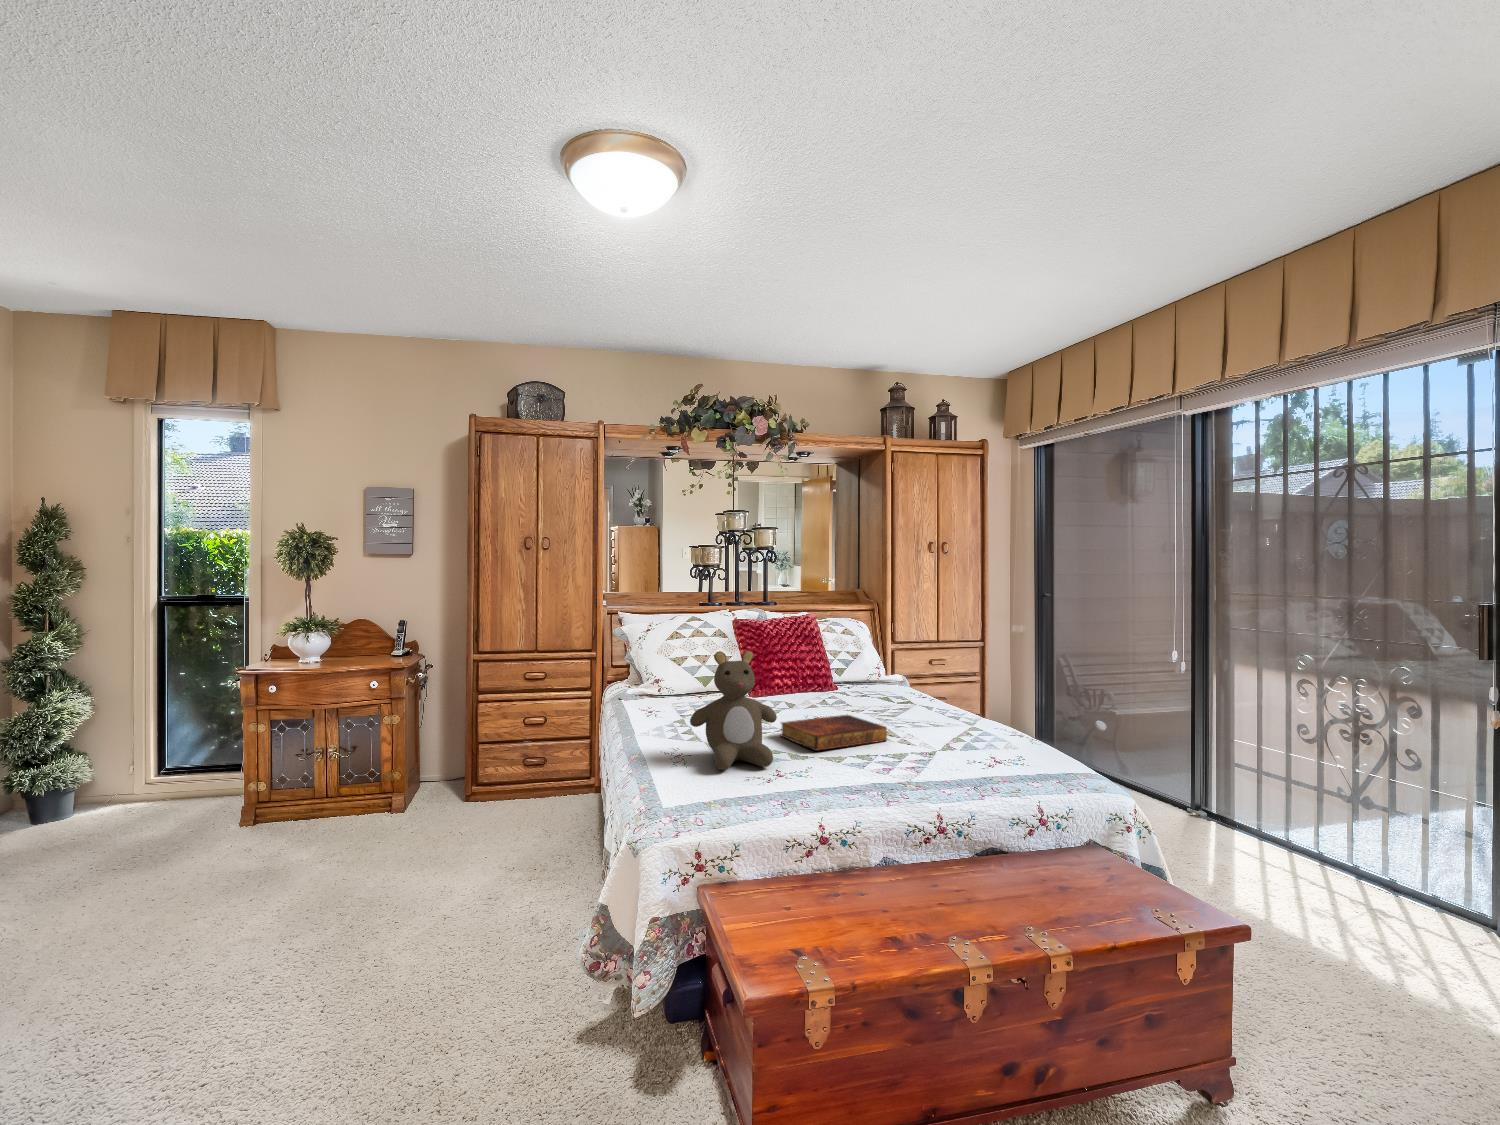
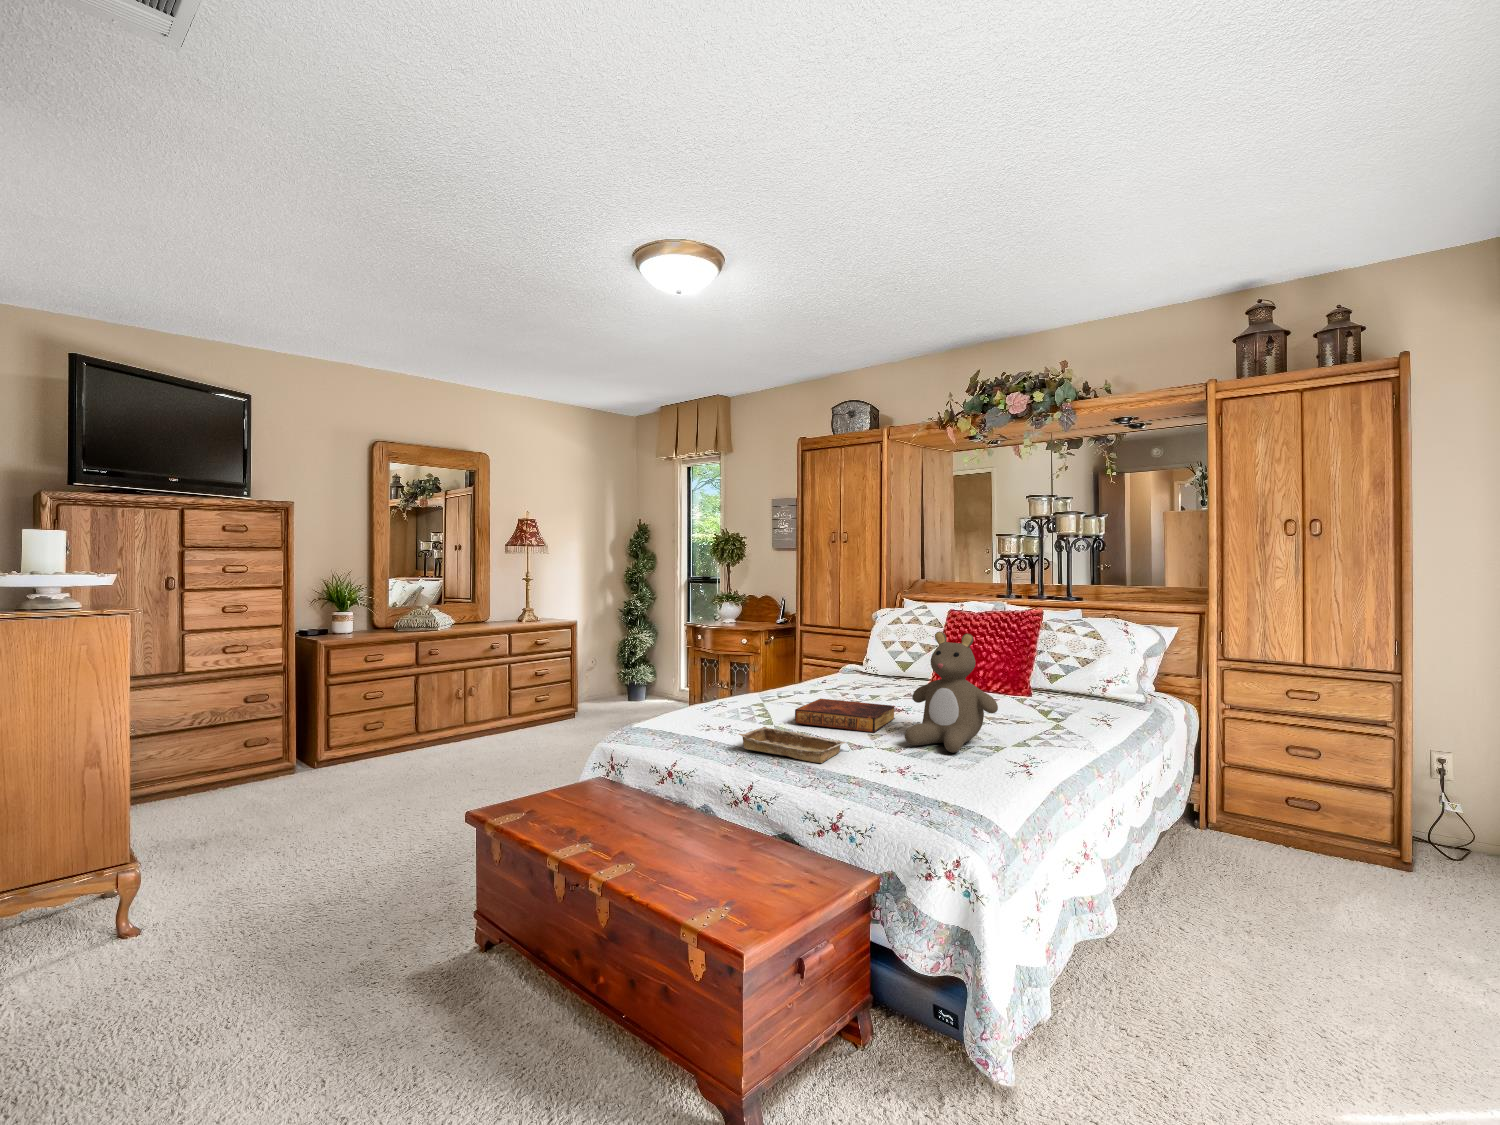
teddy bear: present [690,651,777,770] -> present [905,632,998,752]
tray: none [857,751,972,783] -> present [739,727,846,763]

